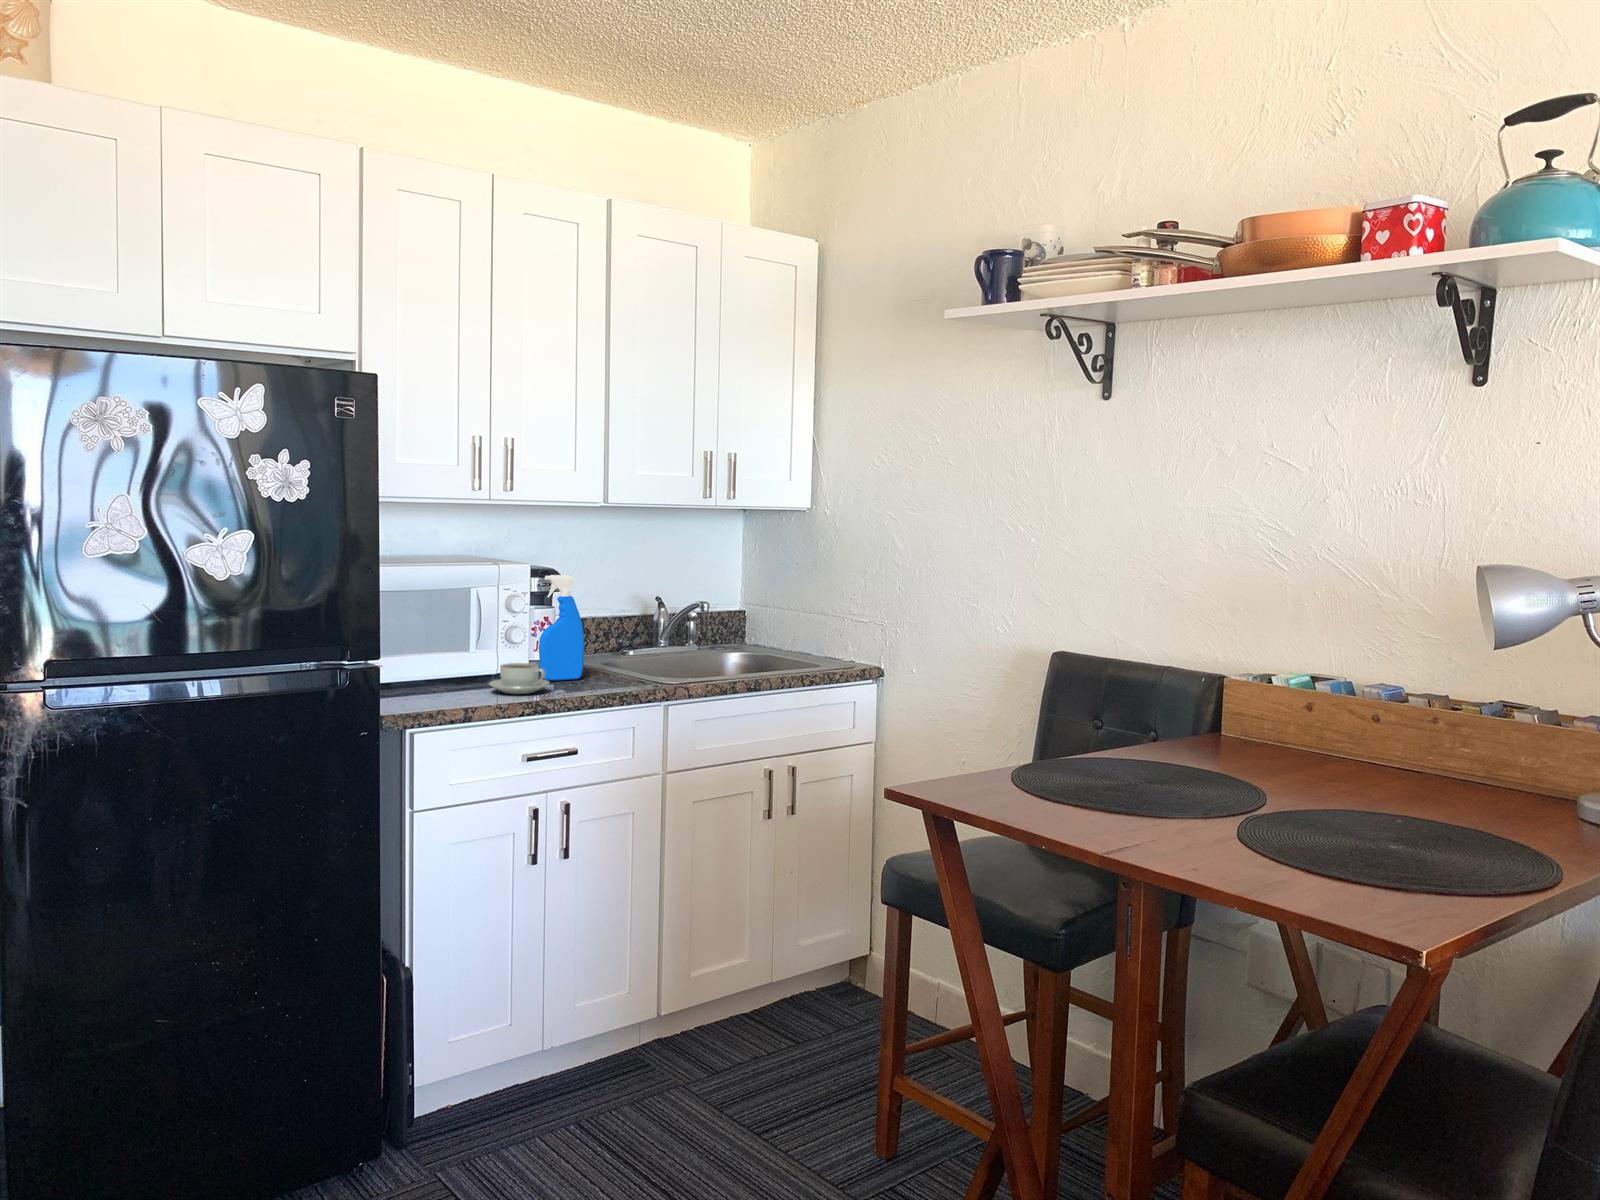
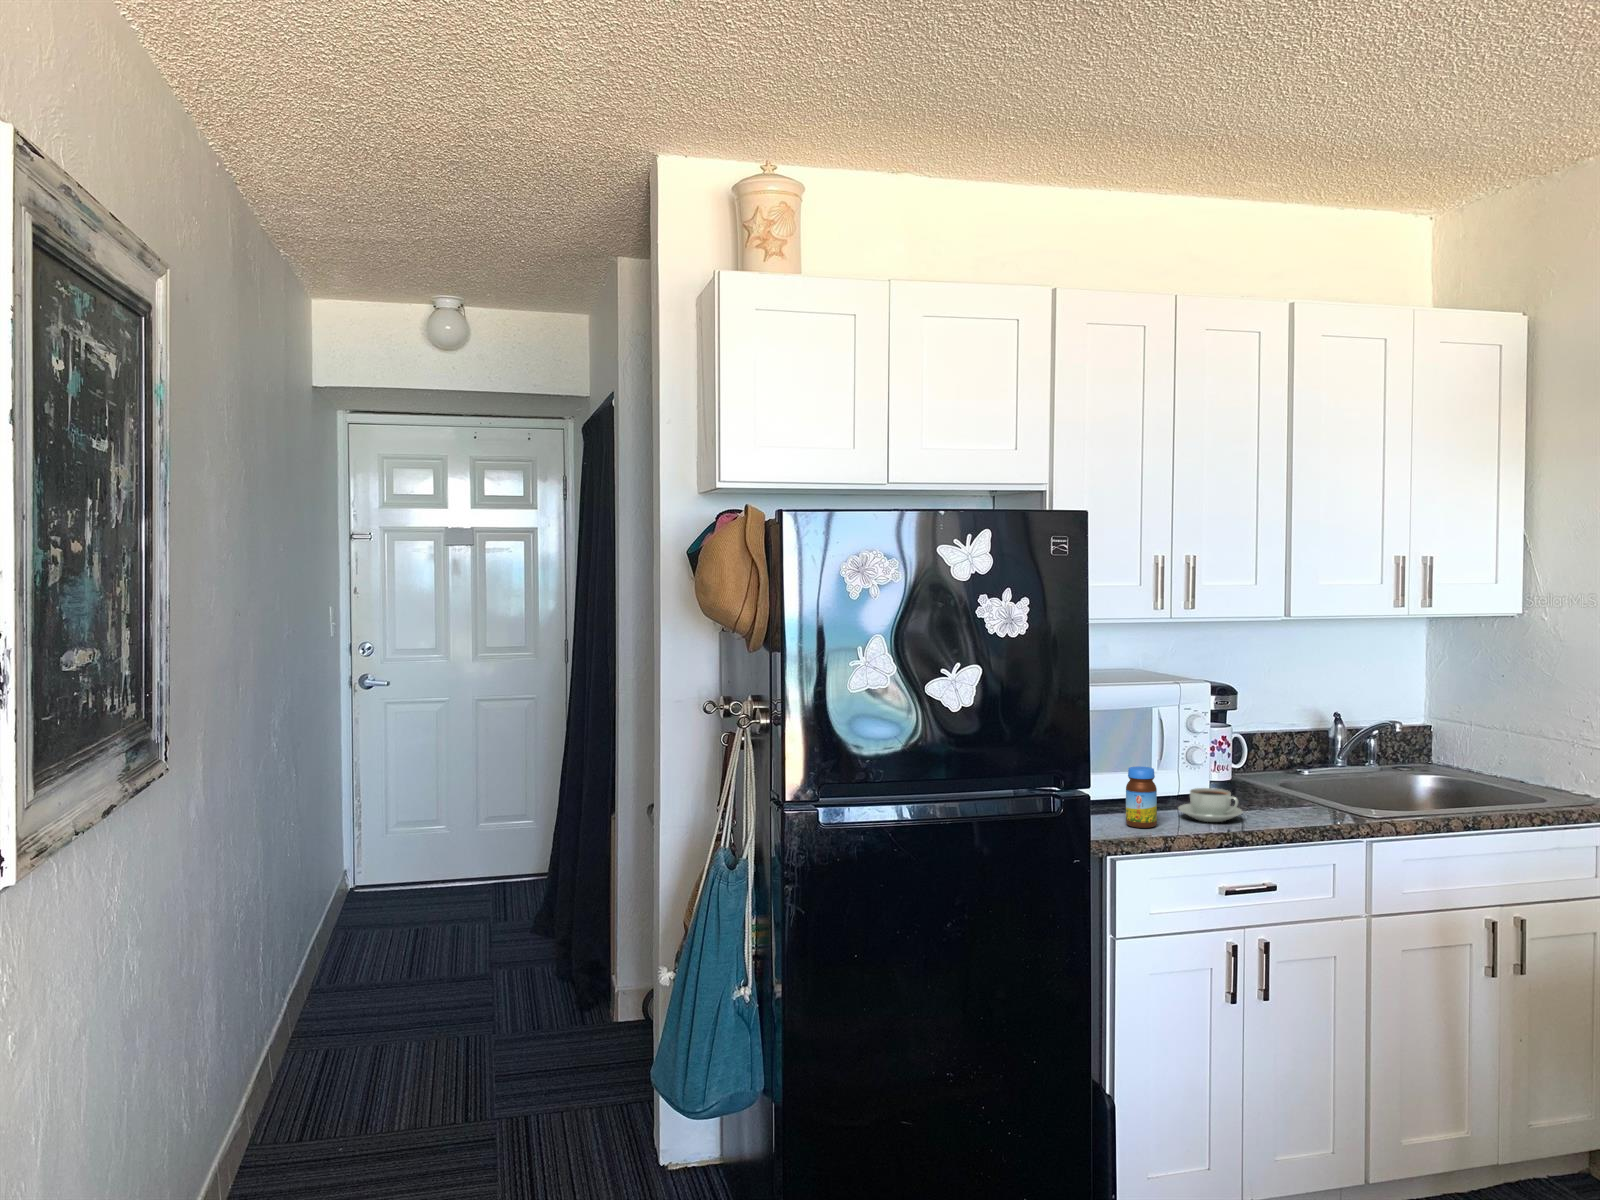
spray bottle: present [539,575,584,680] -> none [1223,696,1271,805]
jar: none [432,642,463,702] -> present [1126,766,1157,828]

